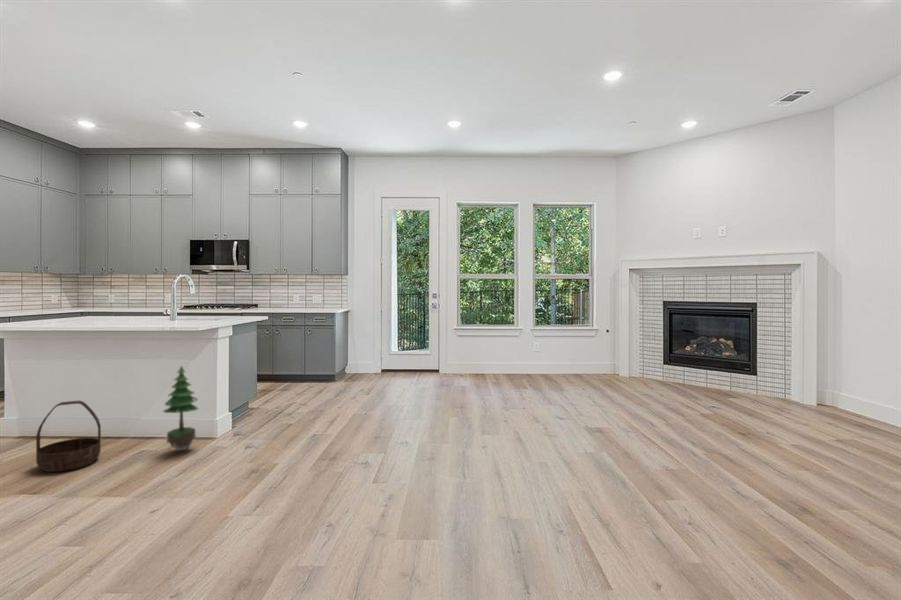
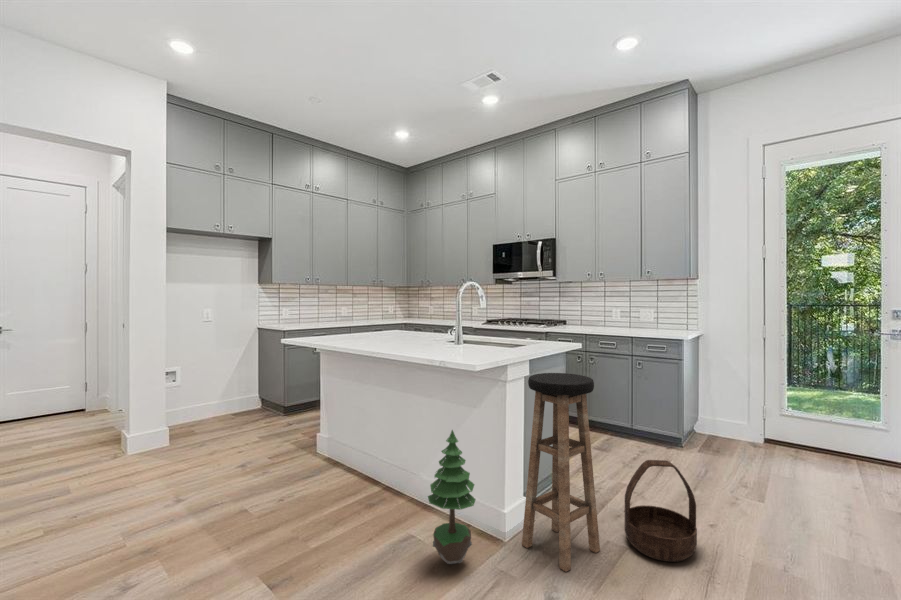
bar stool: none [229,329,279,439] -> present [522,373,600,572]
basket: present [36,401,101,472] -> present [624,460,697,562]

